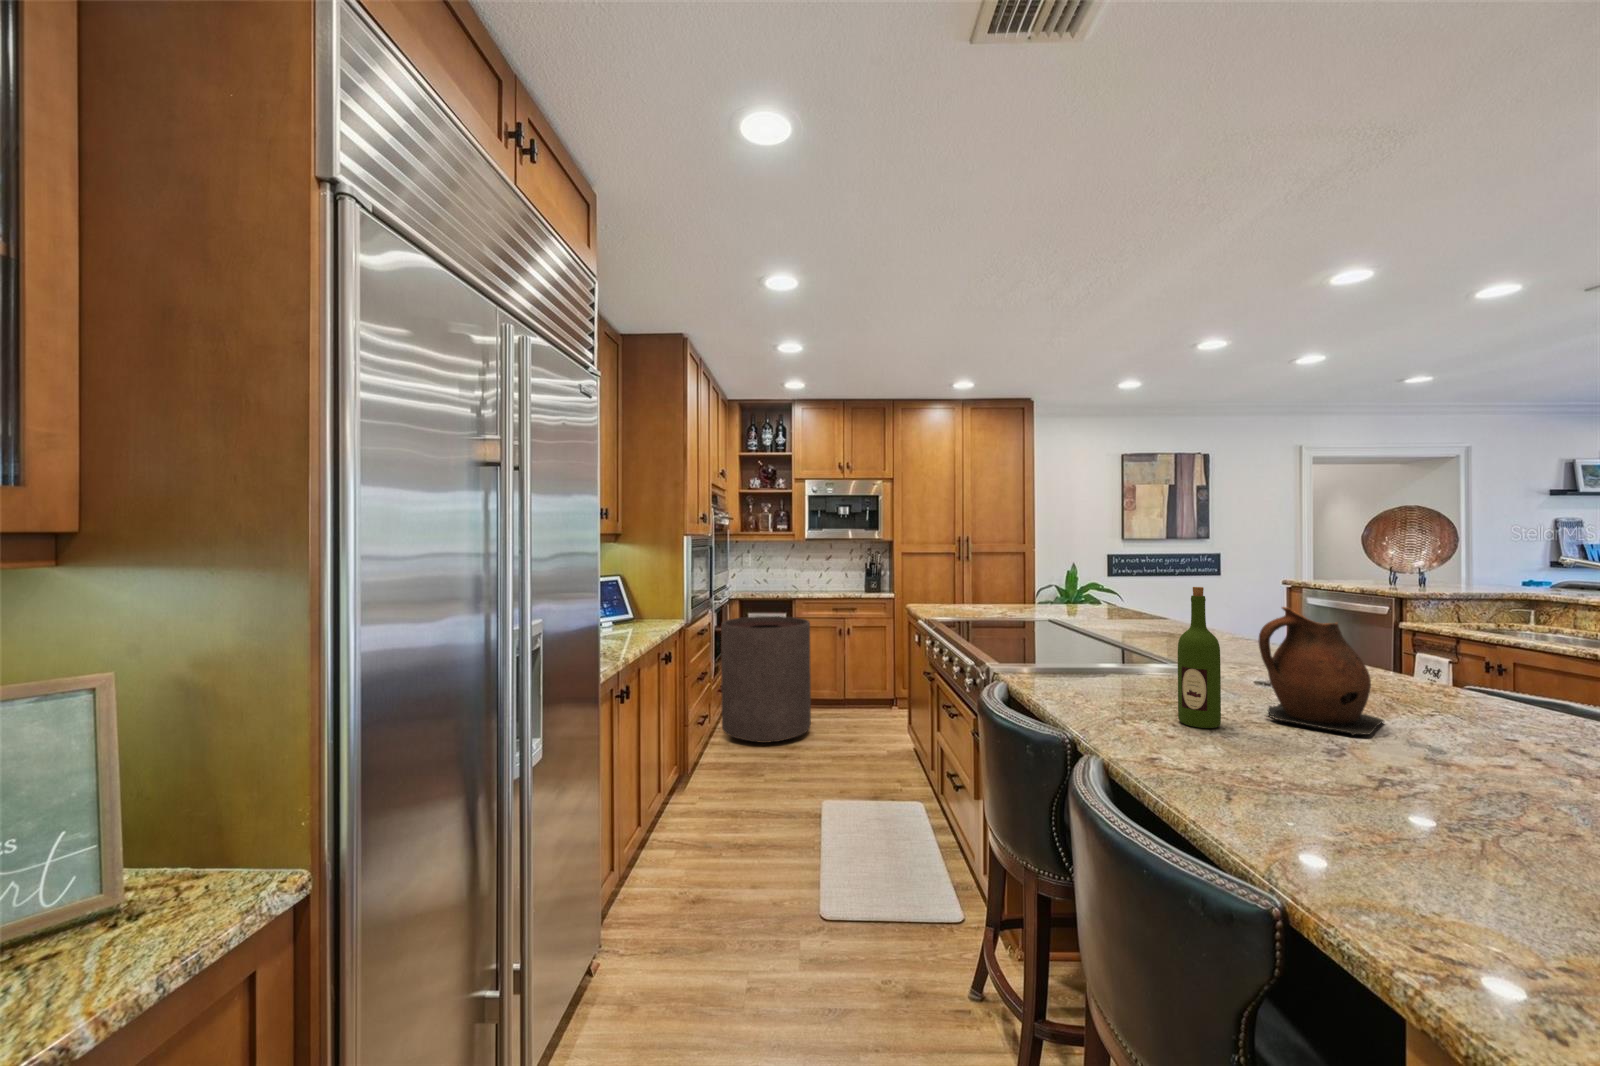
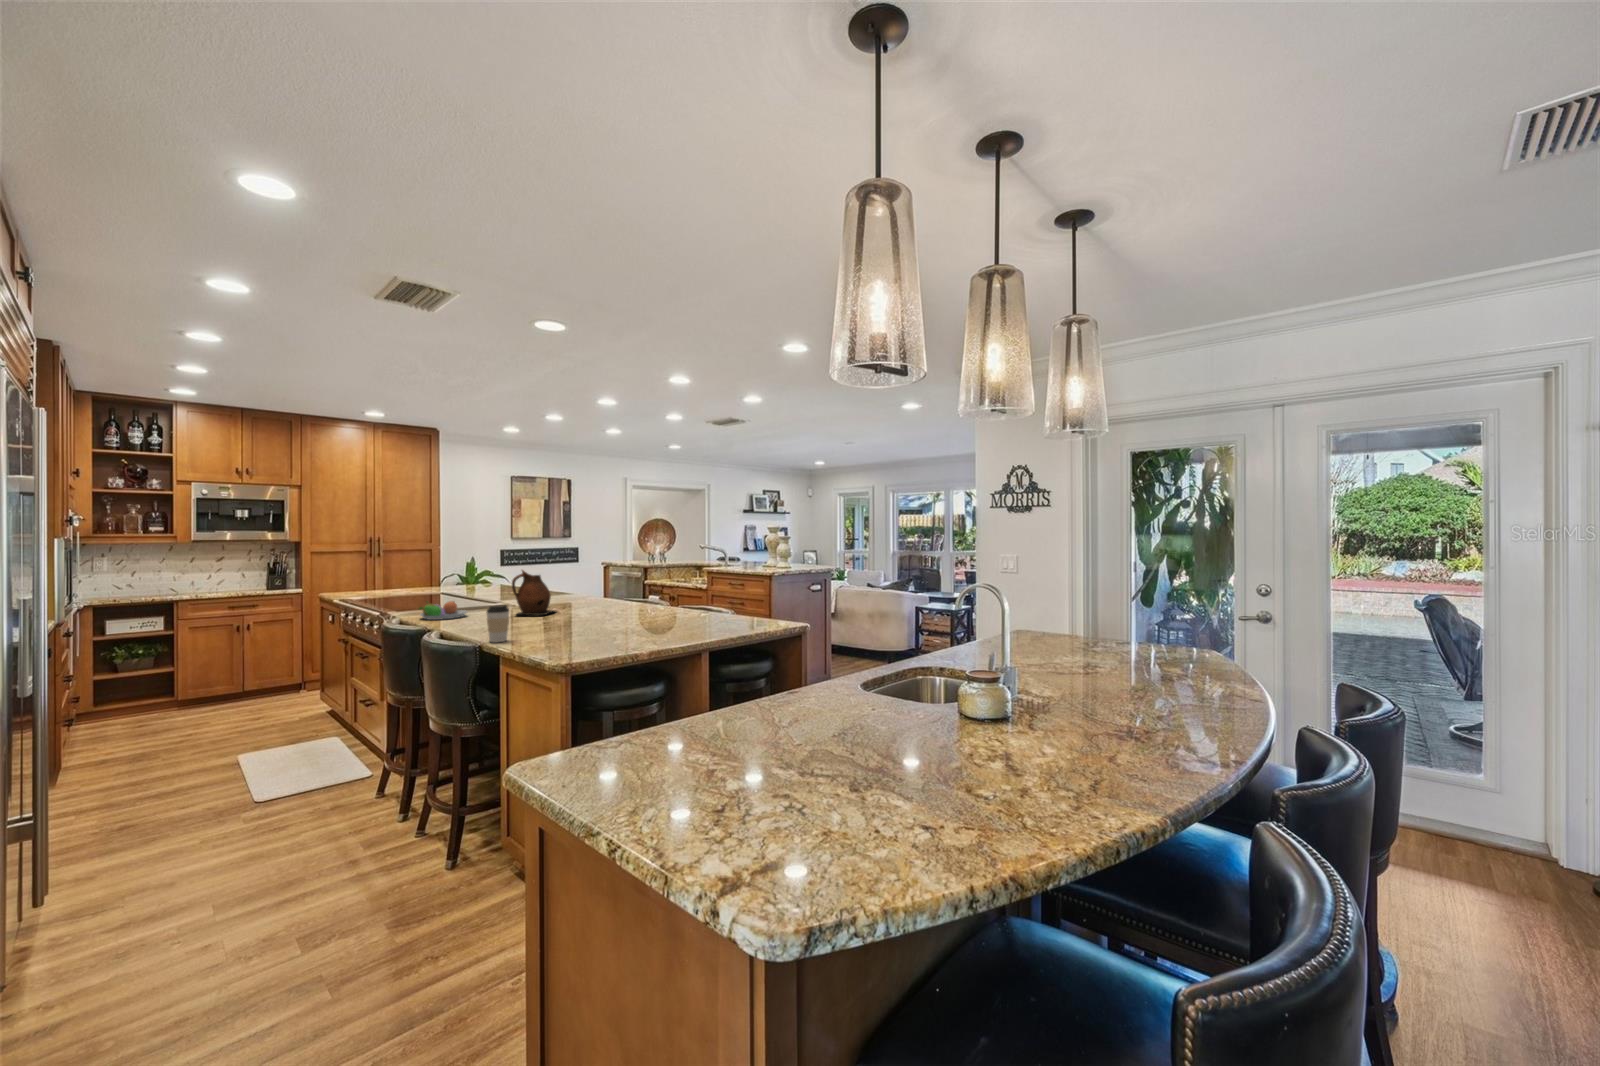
wine bottle: present [1178,587,1221,728] -> none [475,563,492,621]
trash can: present [721,616,811,743] -> none [84,616,209,738]
fruit bowl: none [1050,654,1146,701] -> present [419,601,467,620]
coffee cup: none [1349,766,1462,929] -> present [486,605,509,642]

